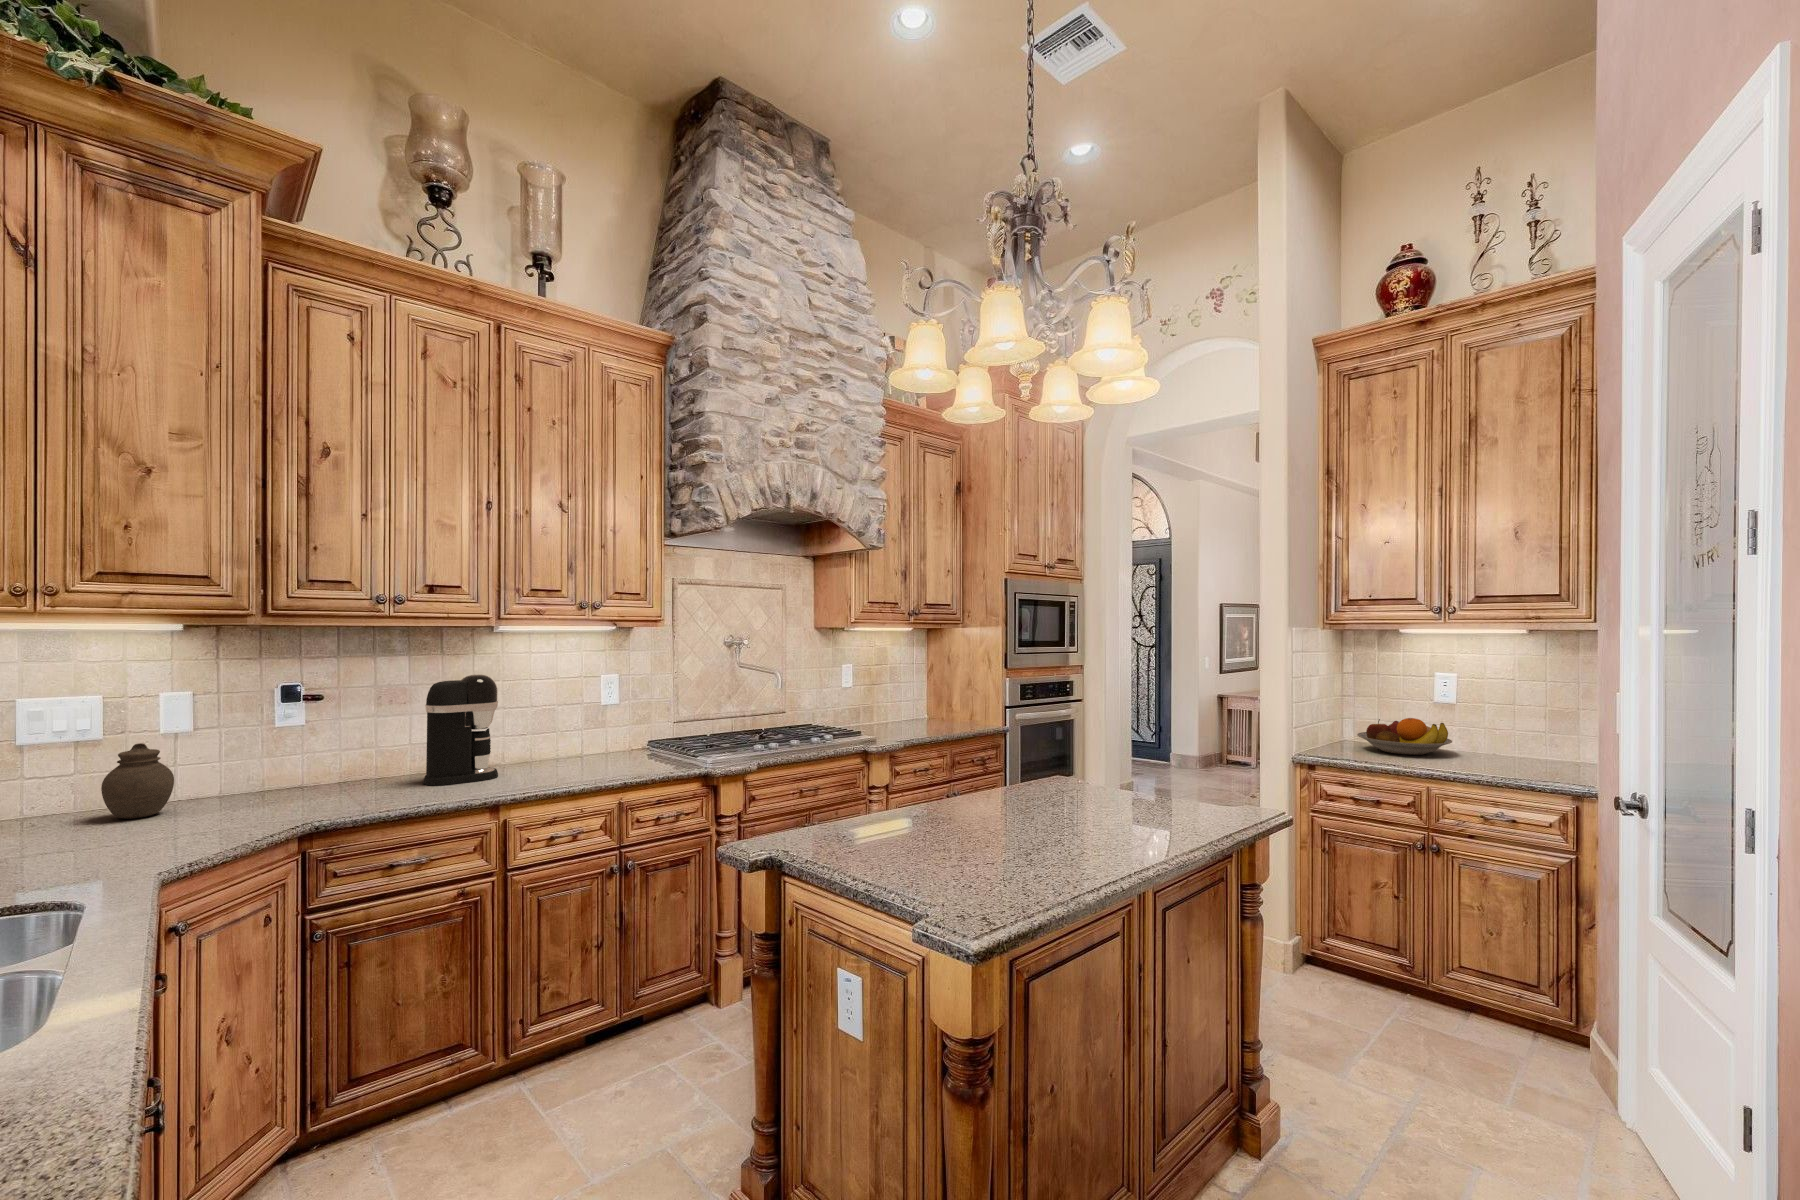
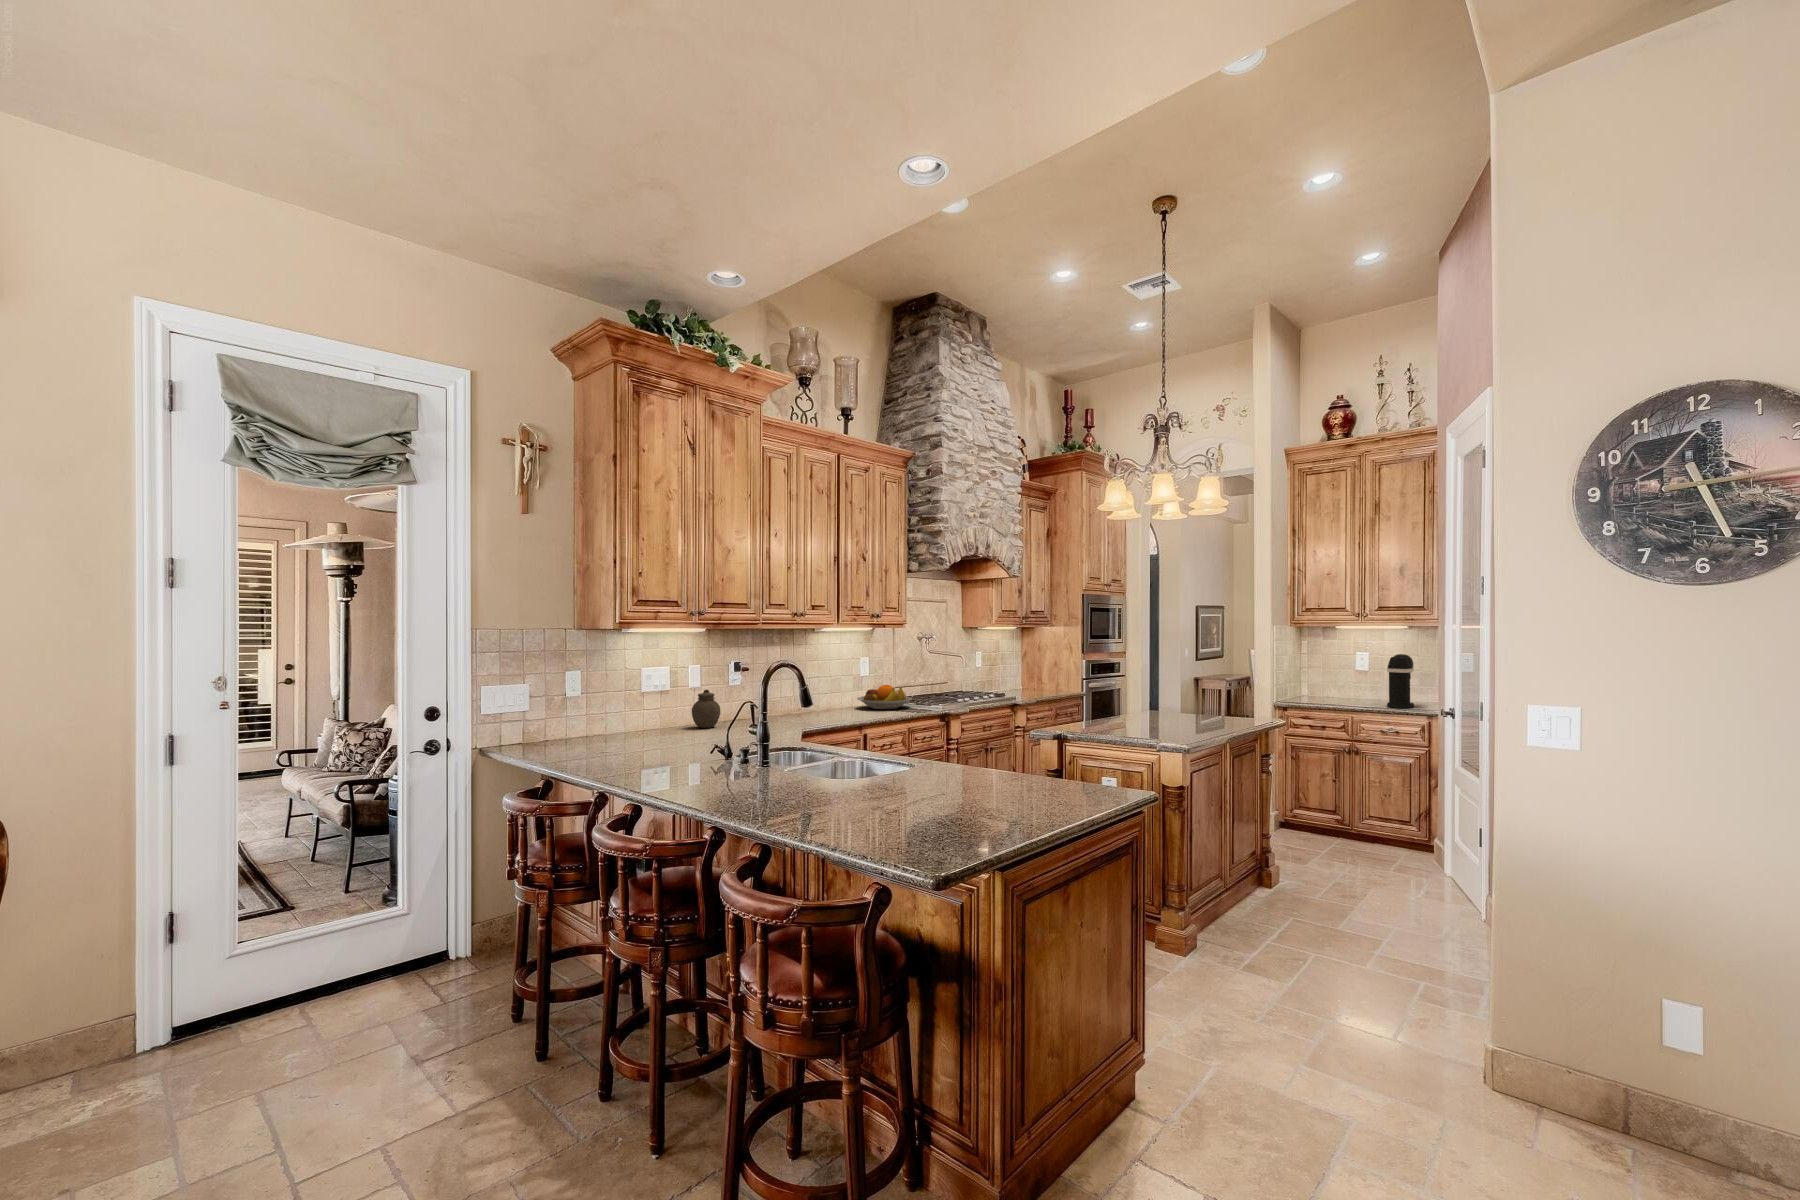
coffee maker: present [423,675,498,785] -> present [1387,654,1414,708]
fruit bowl: present [1357,718,1452,755] -> present [857,685,912,709]

